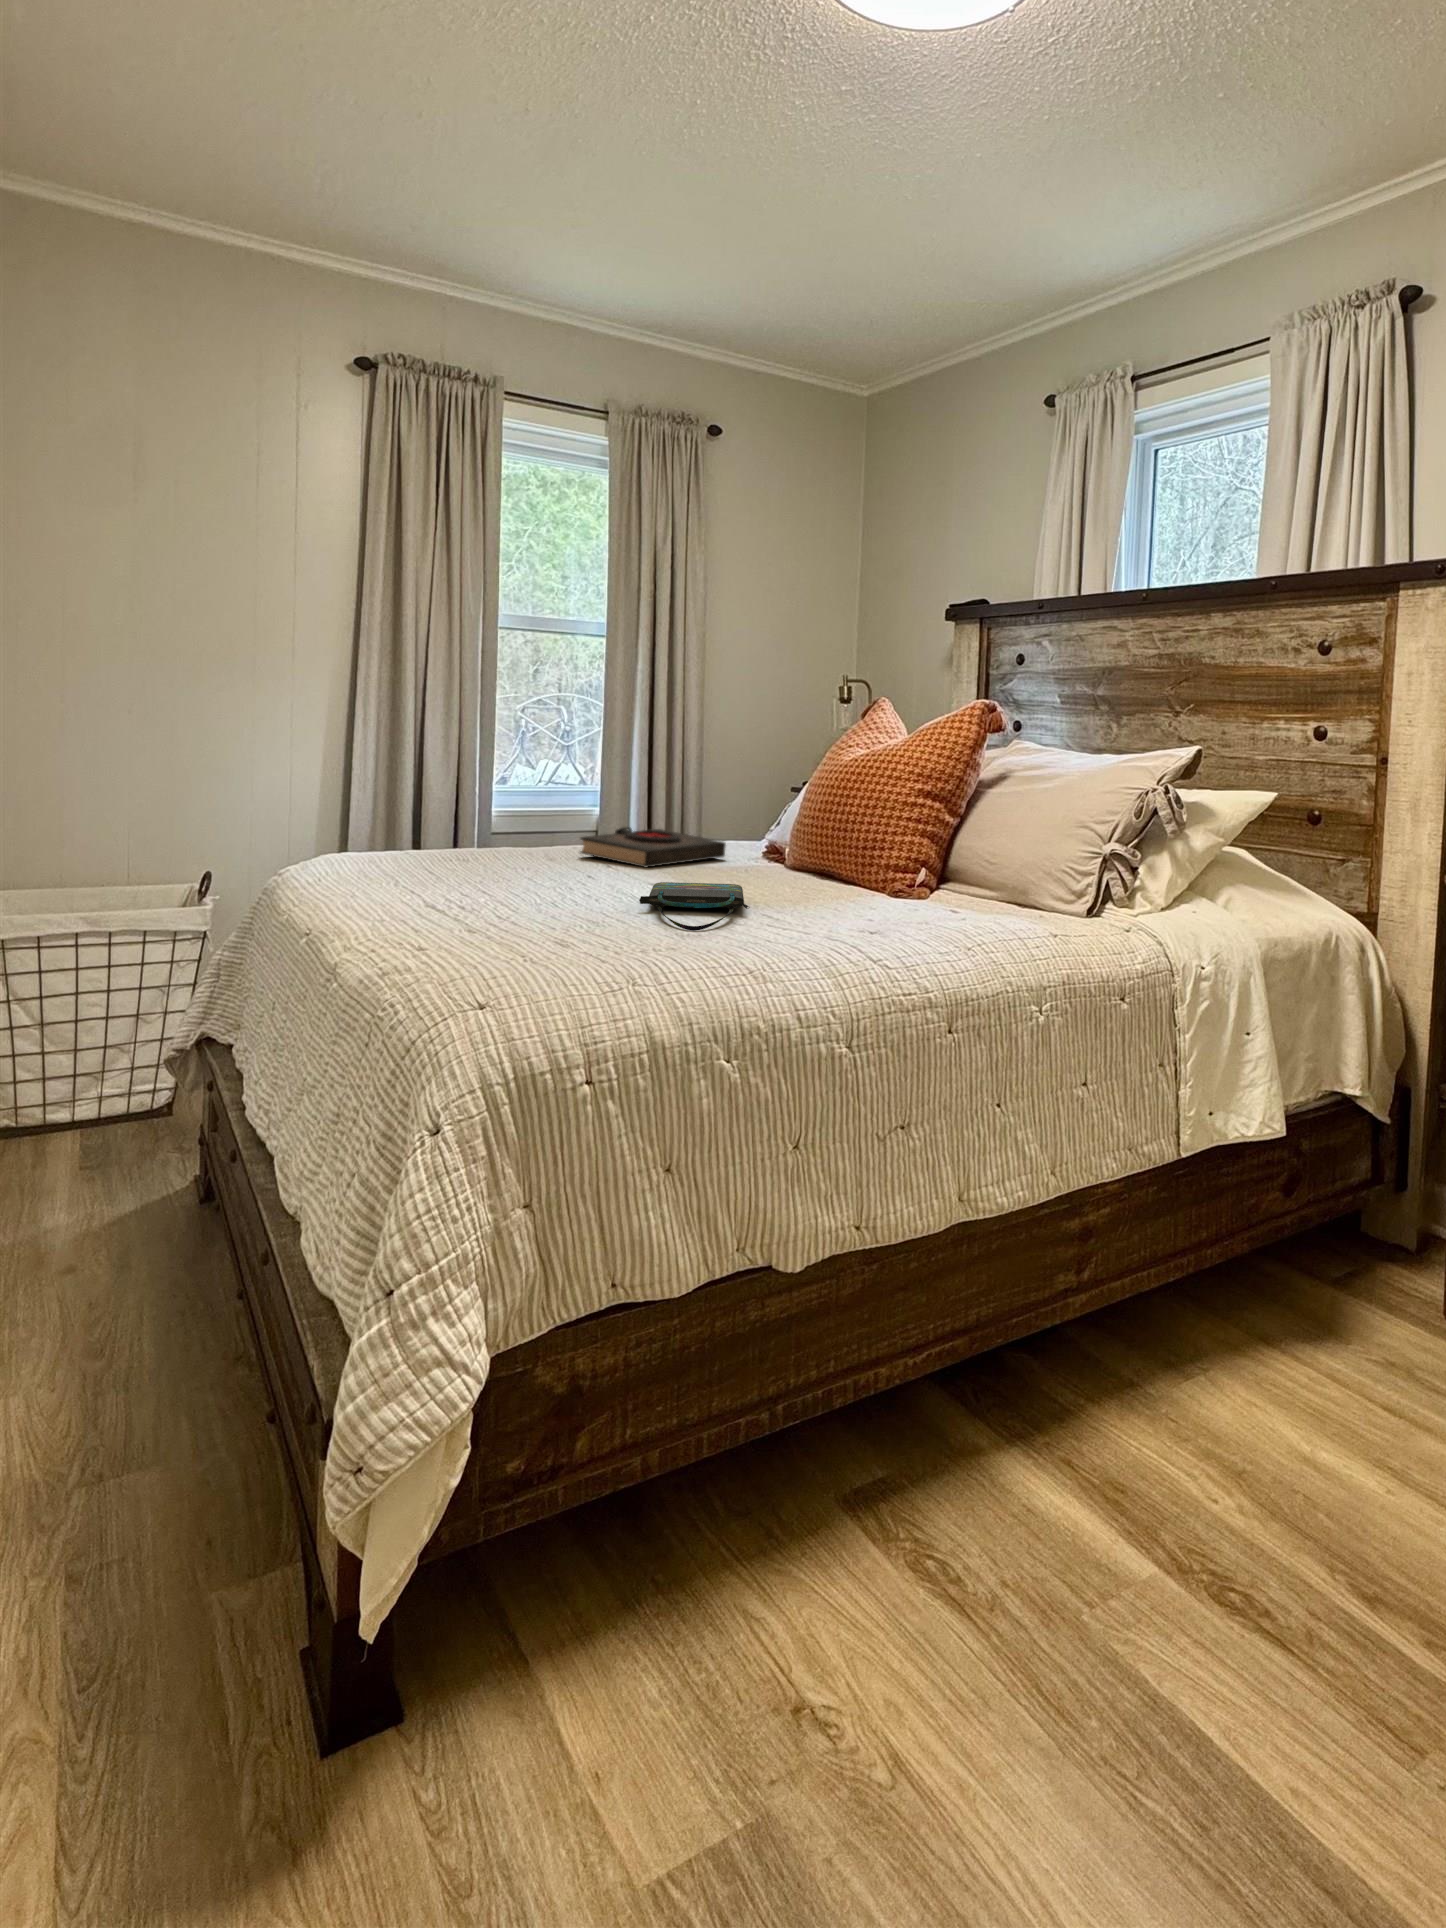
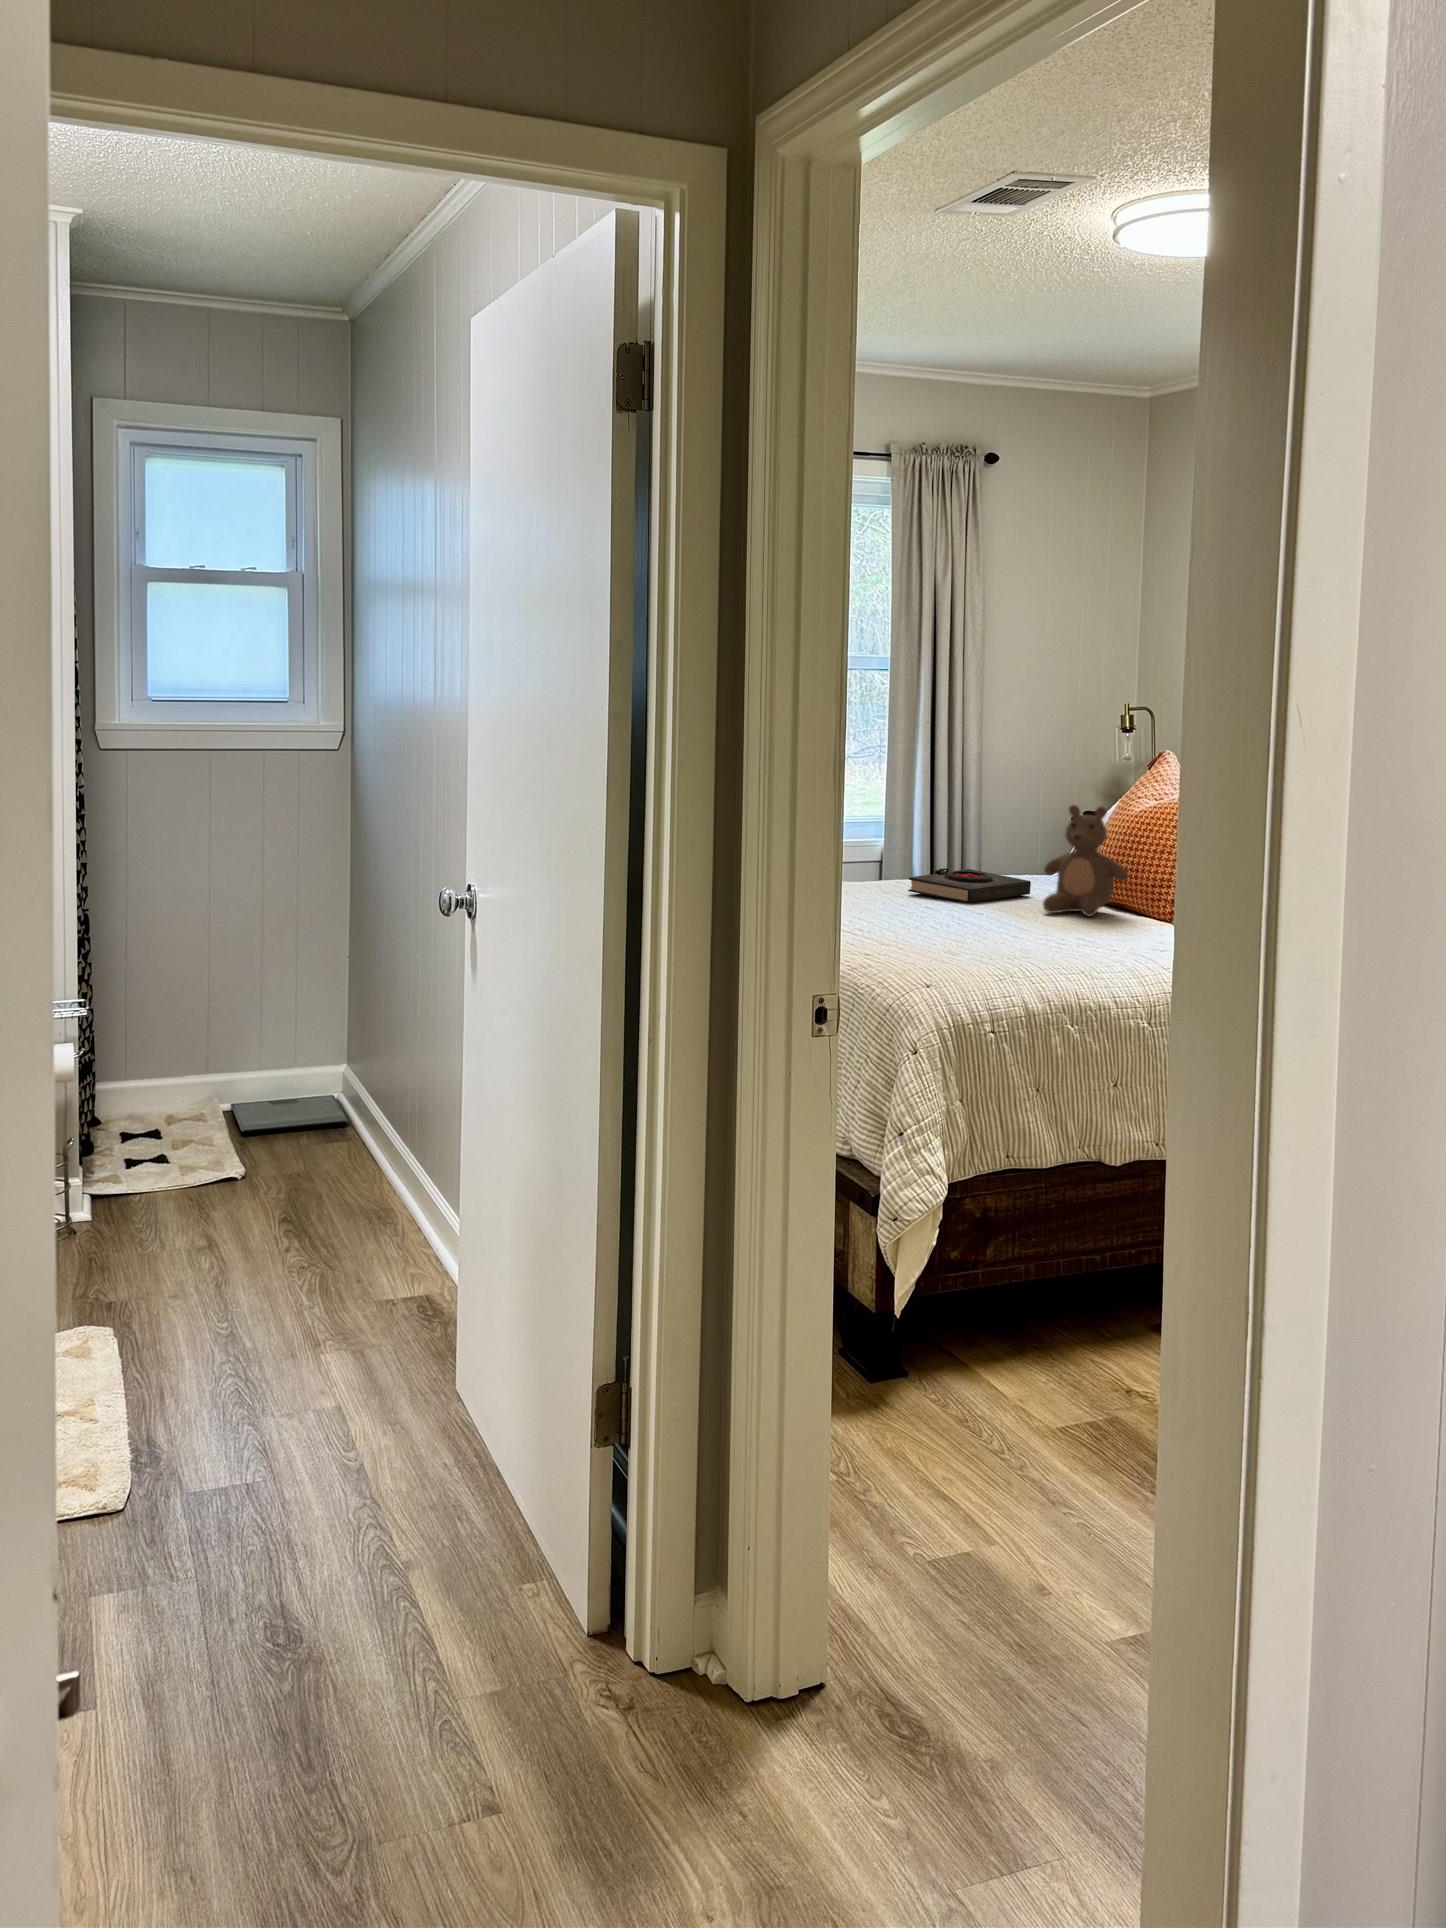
teddy bear: none [731,751,834,883] -> present [1043,805,1128,916]
tote bag: present [639,882,748,931] -> none [986,915,1068,949]

